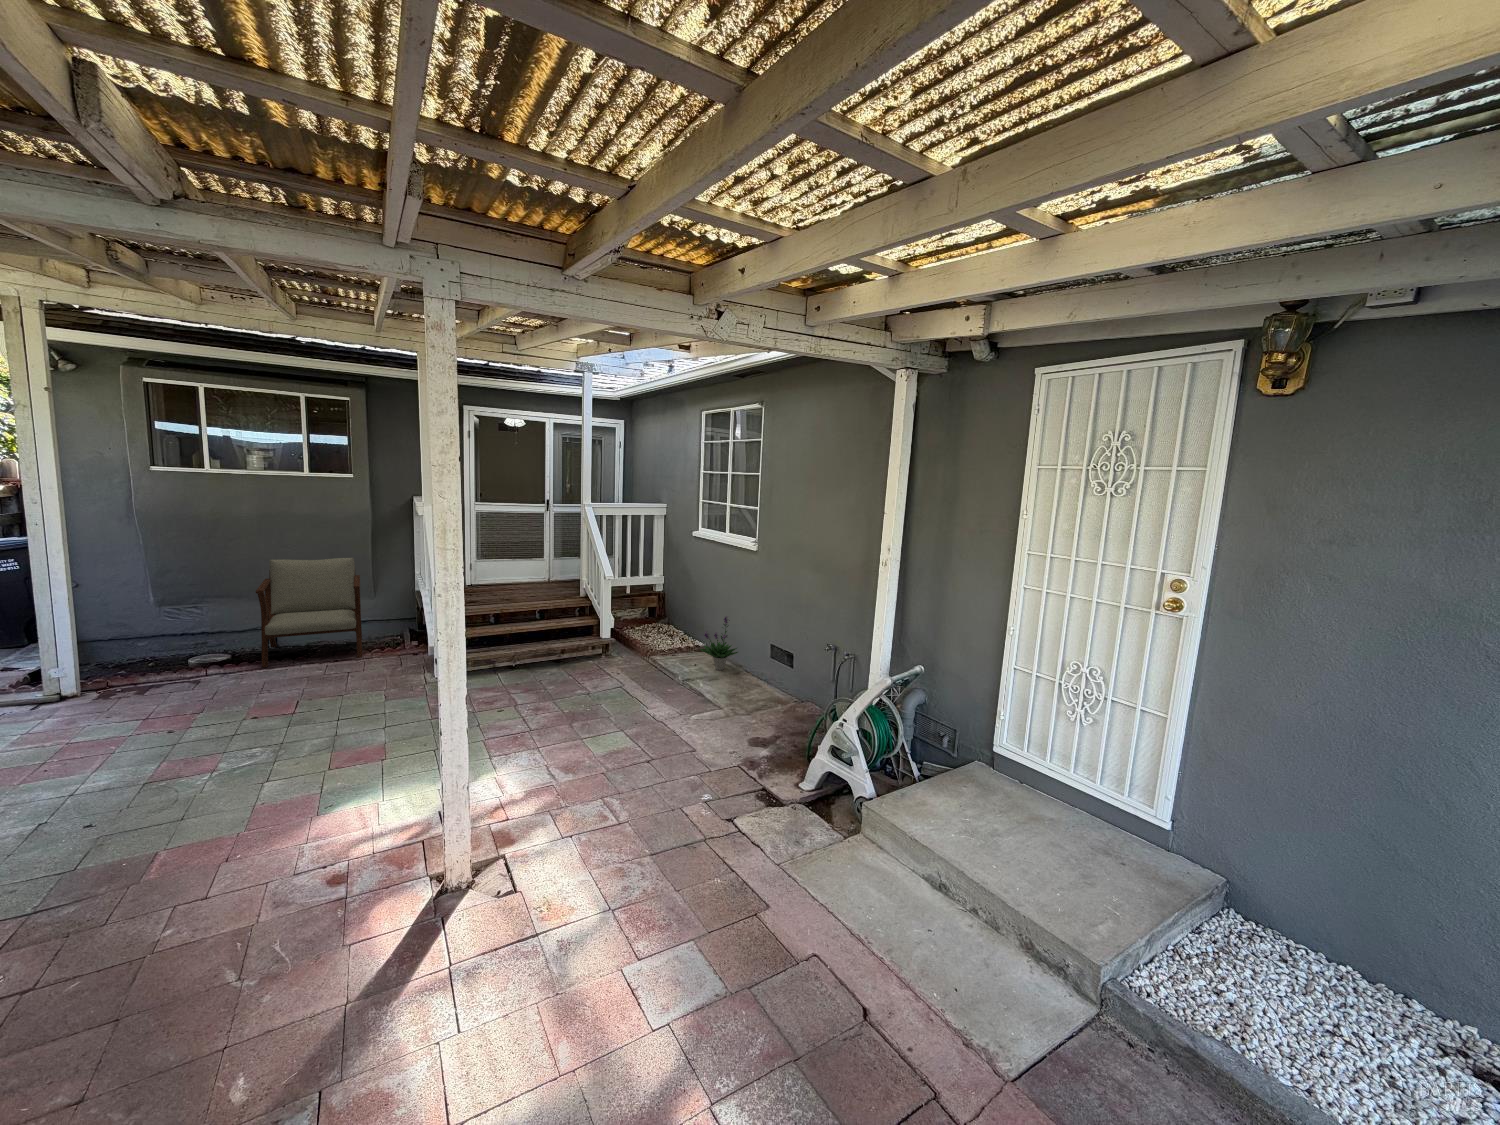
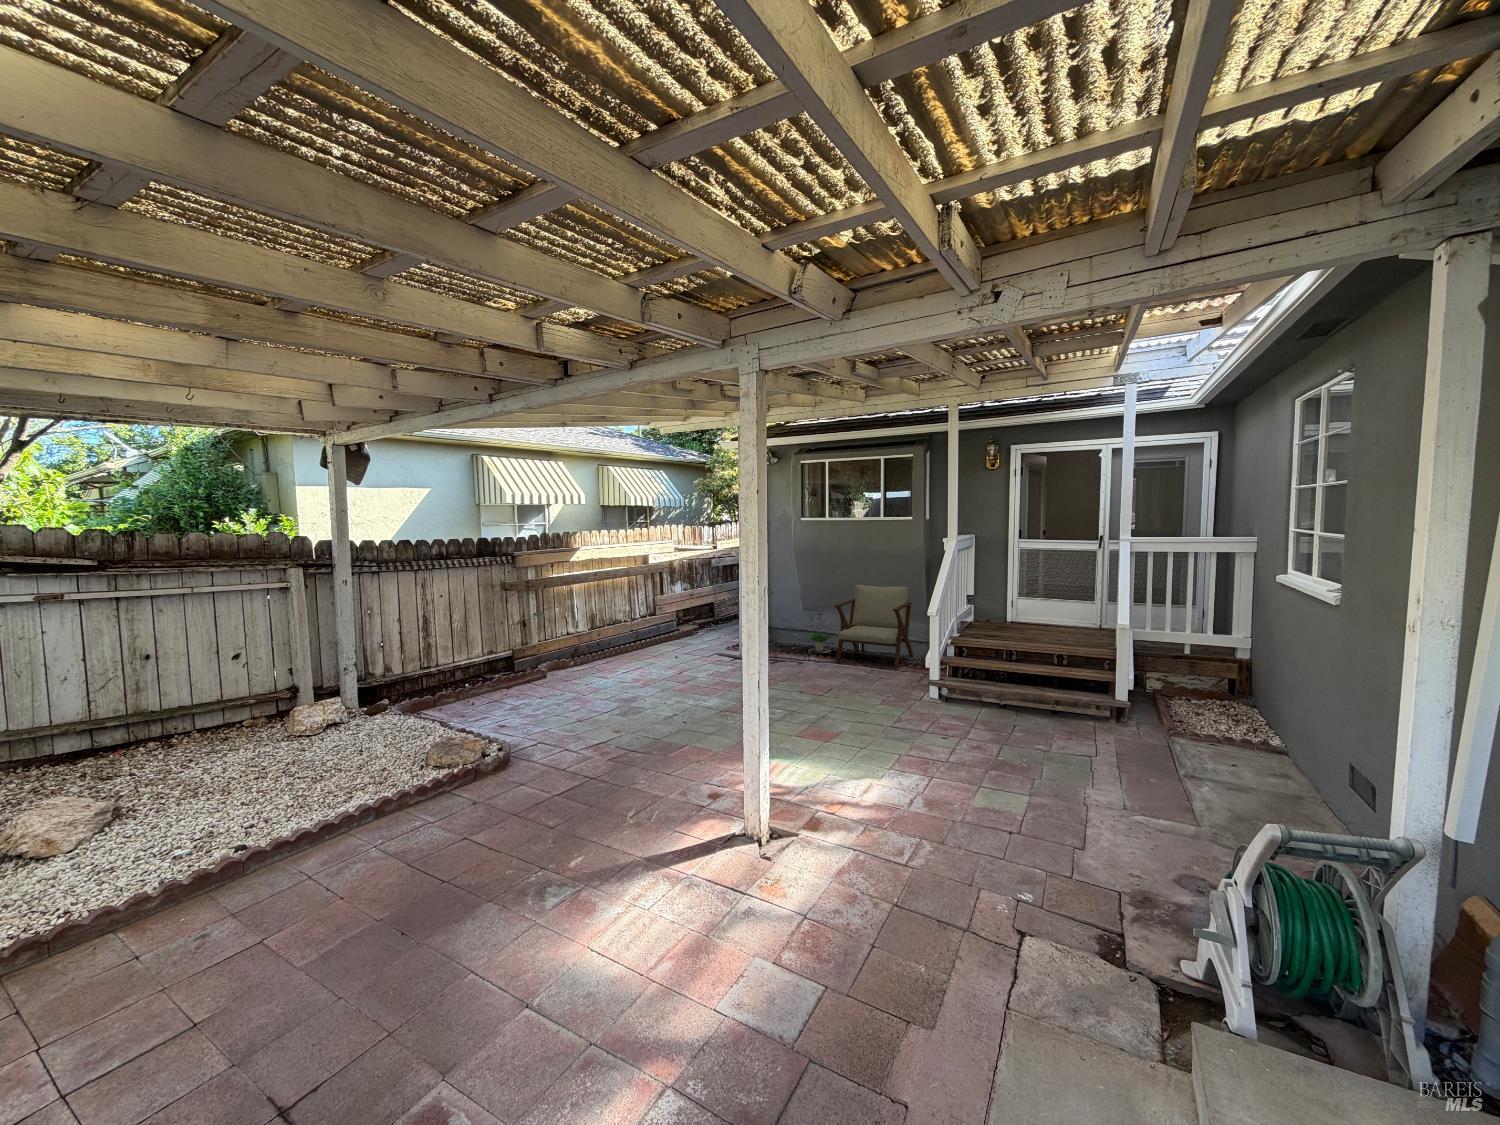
potted plant: present [700,616,738,670] -> present [807,612,831,651]

